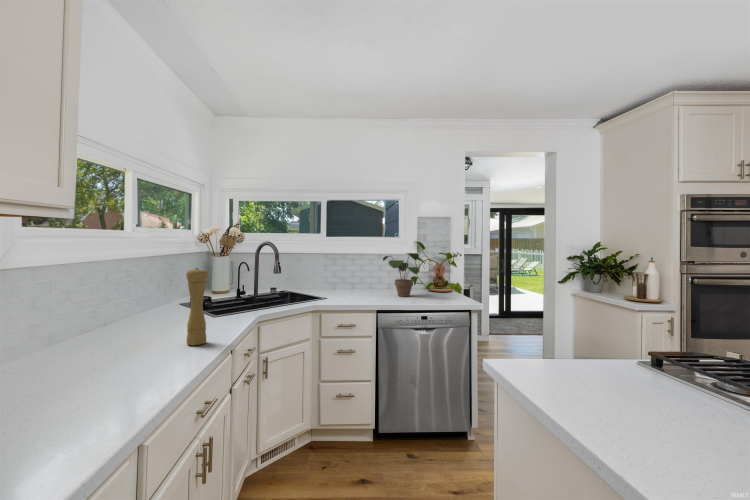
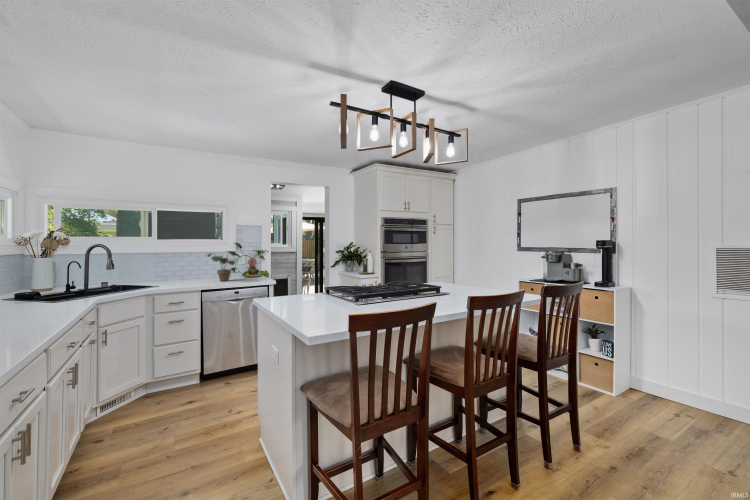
pepper mill: present [186,268,208,345] -> none [32,265,53,319]

